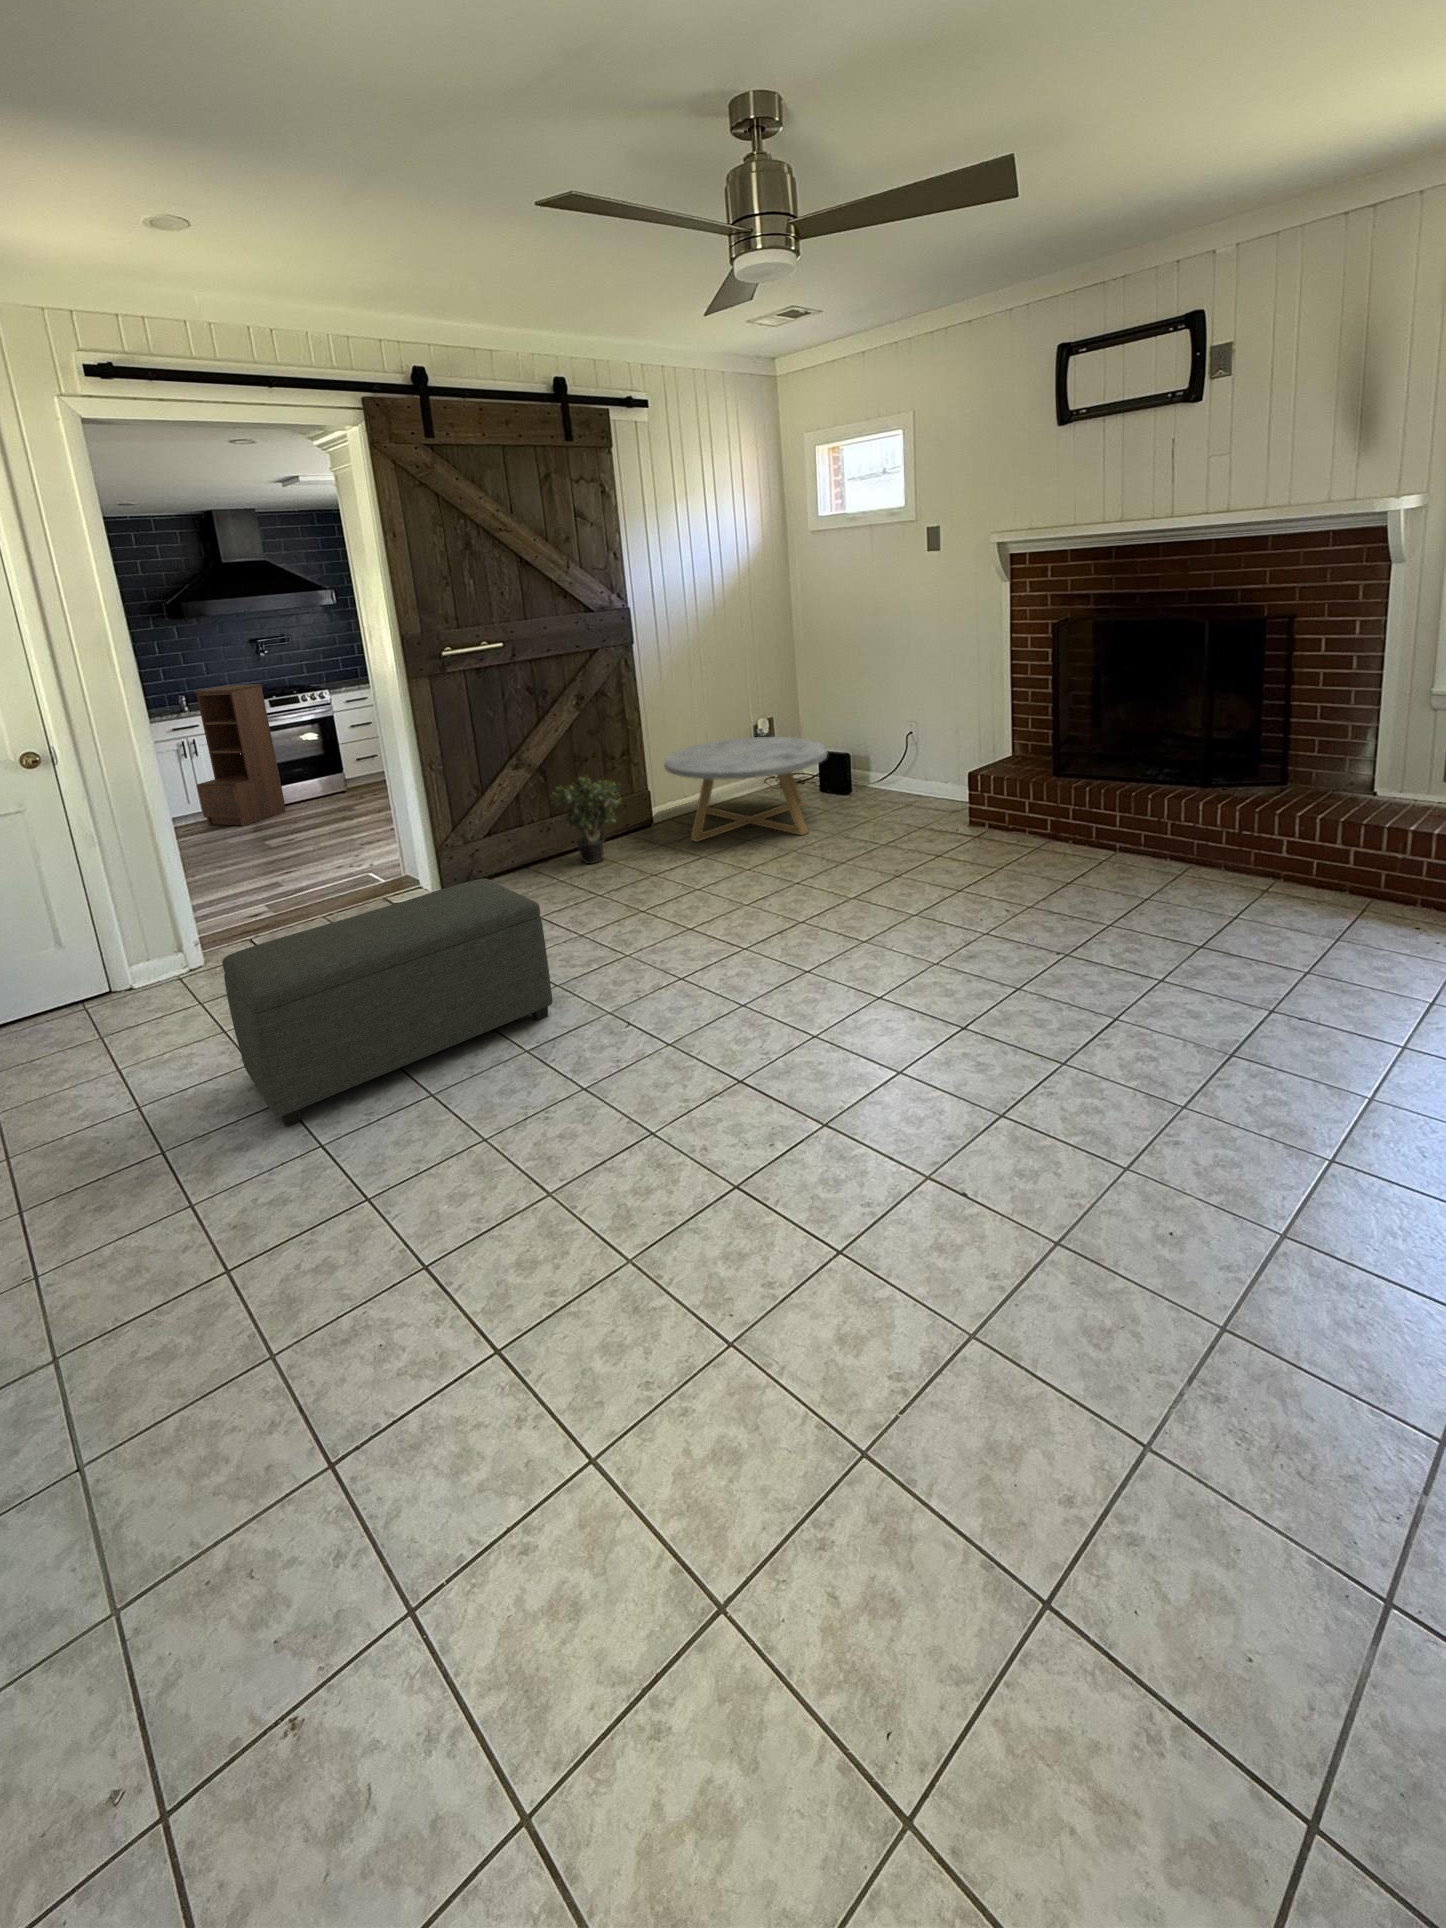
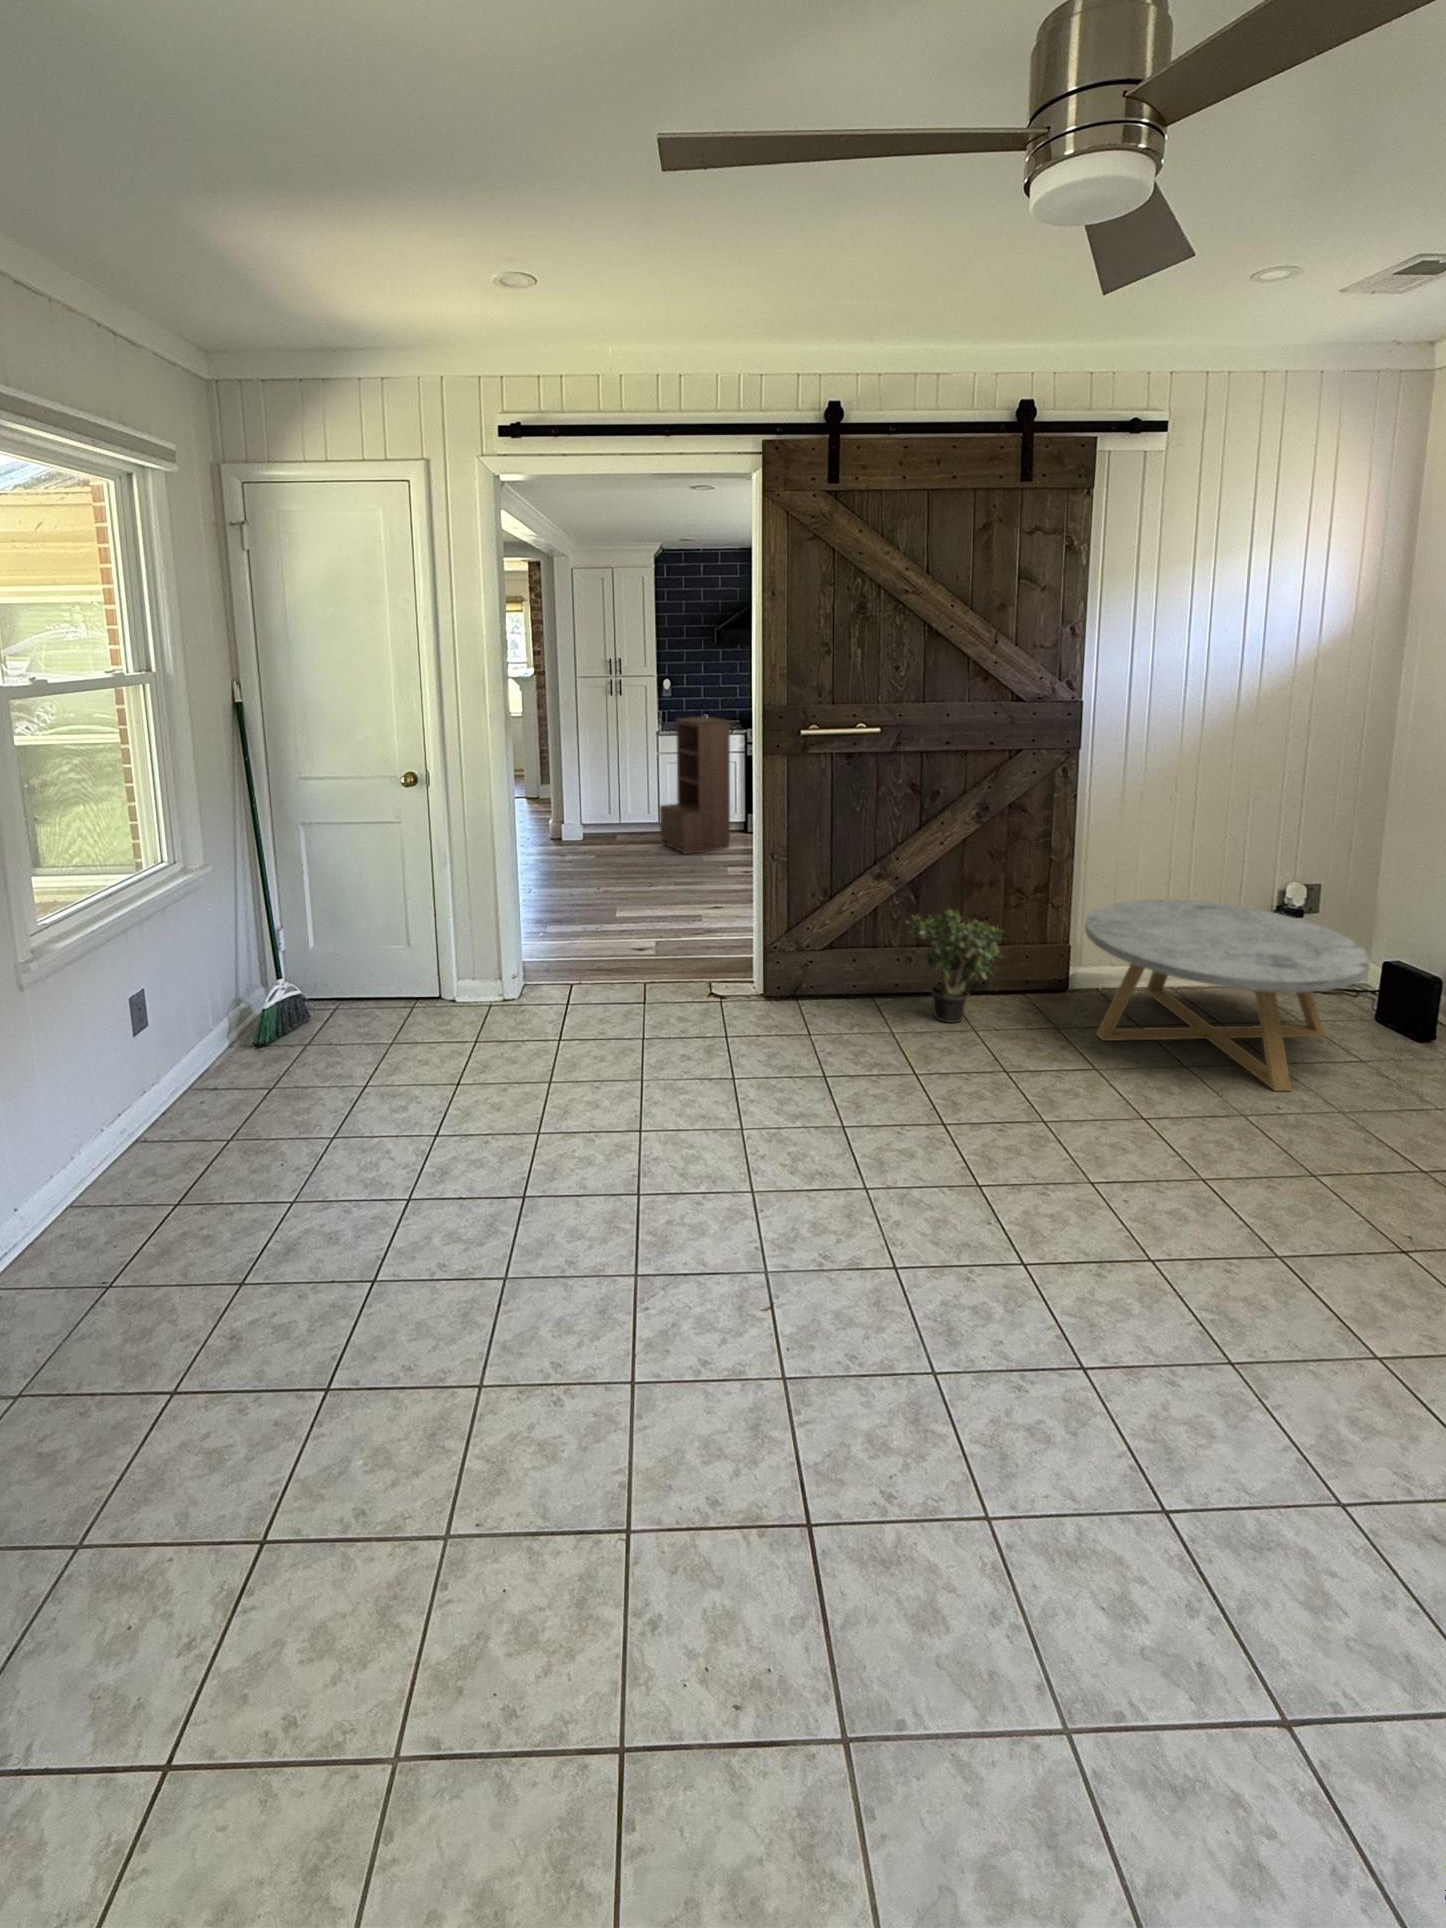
ottoman: present [222,879,553,1126] -> none [364,1022,710,1230]

